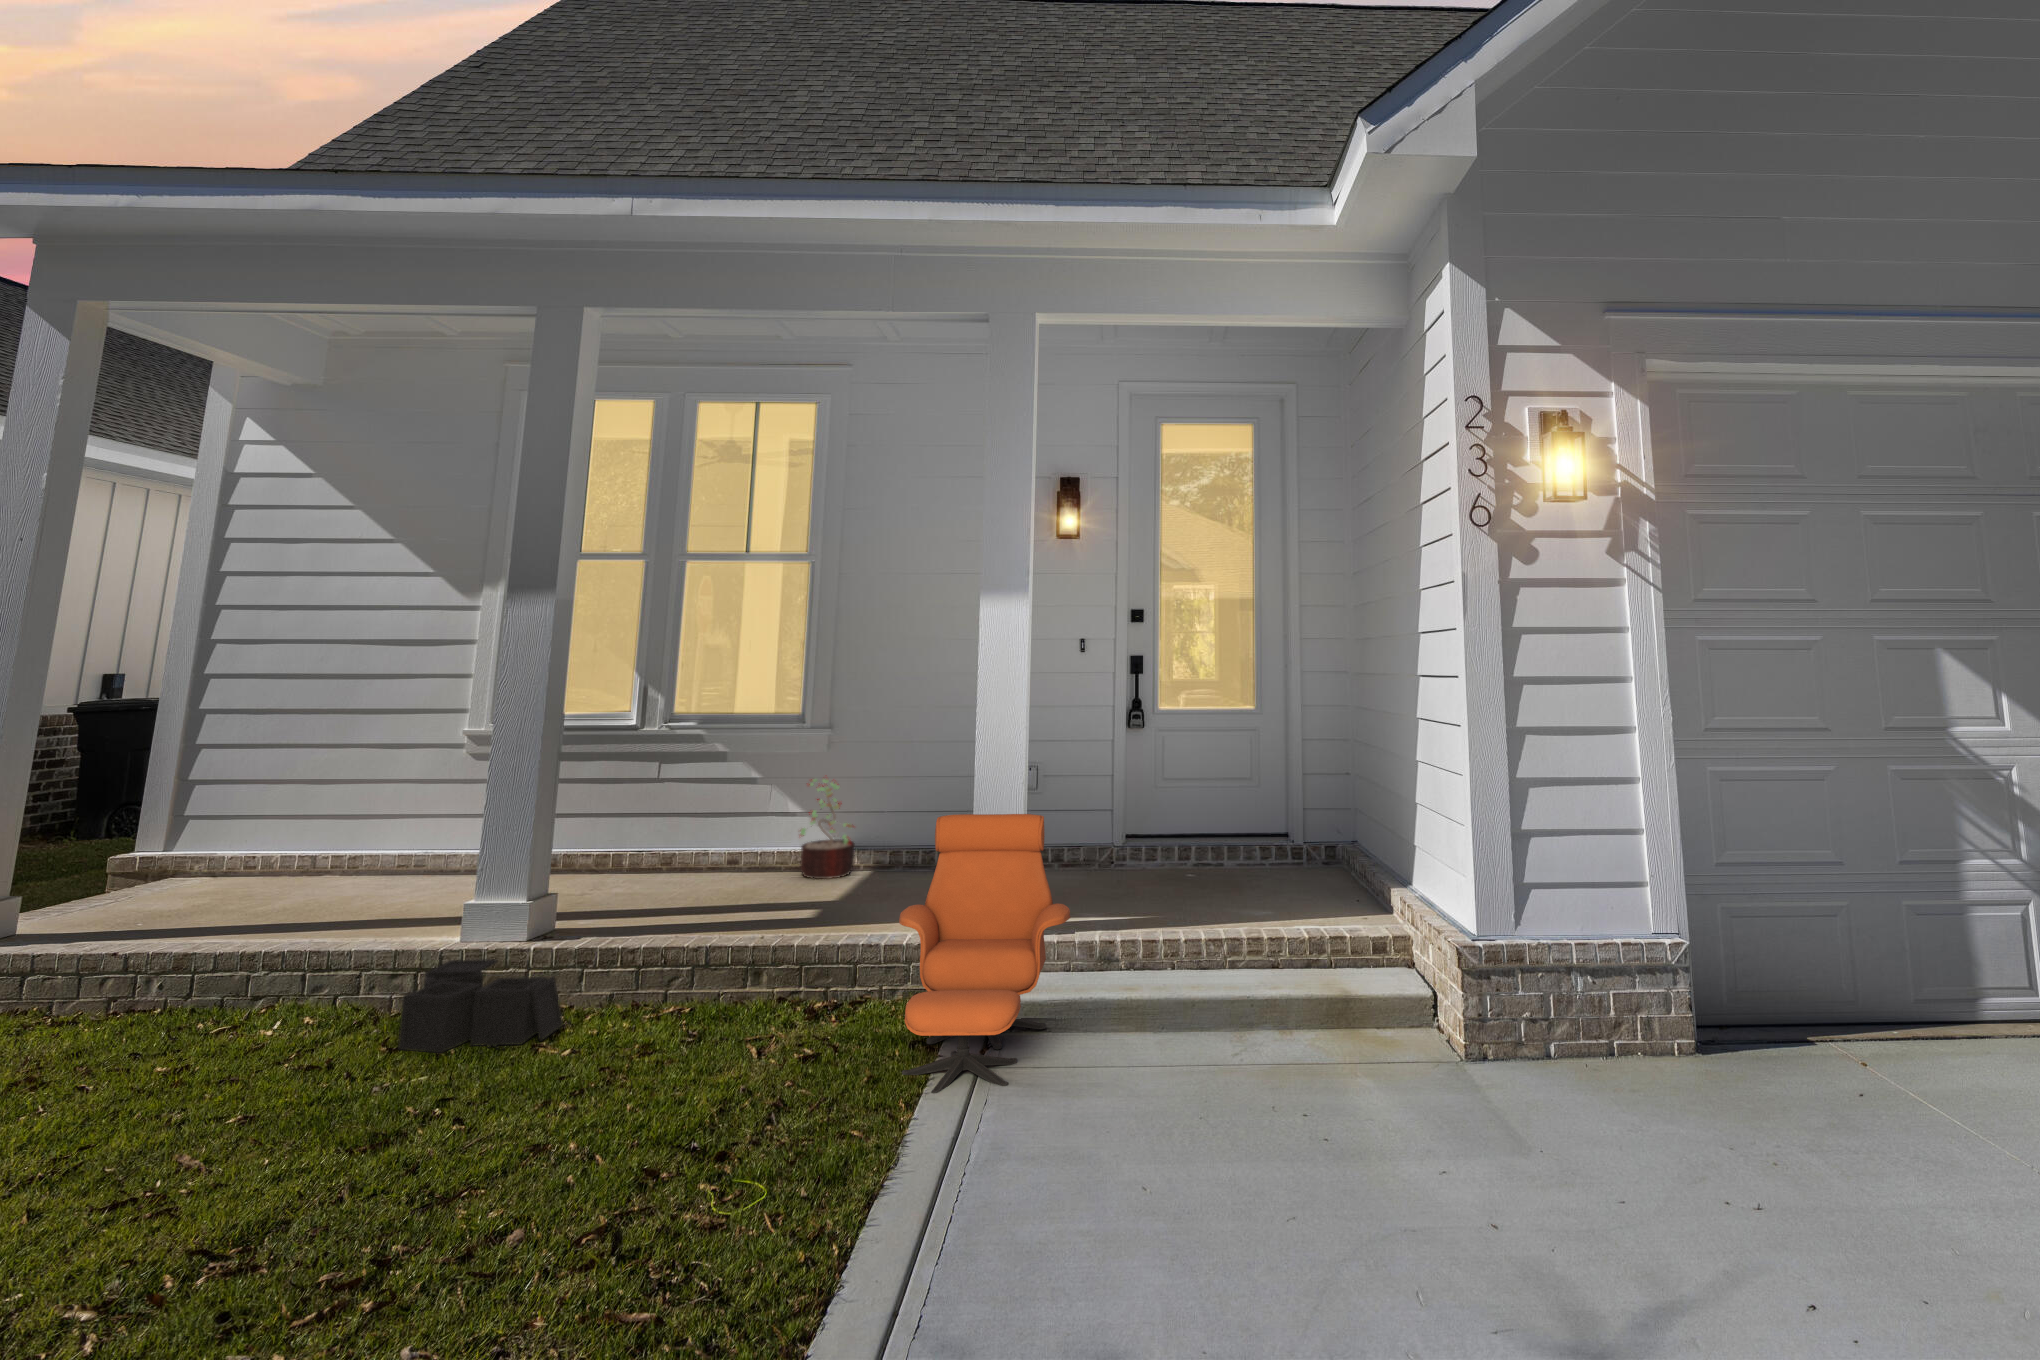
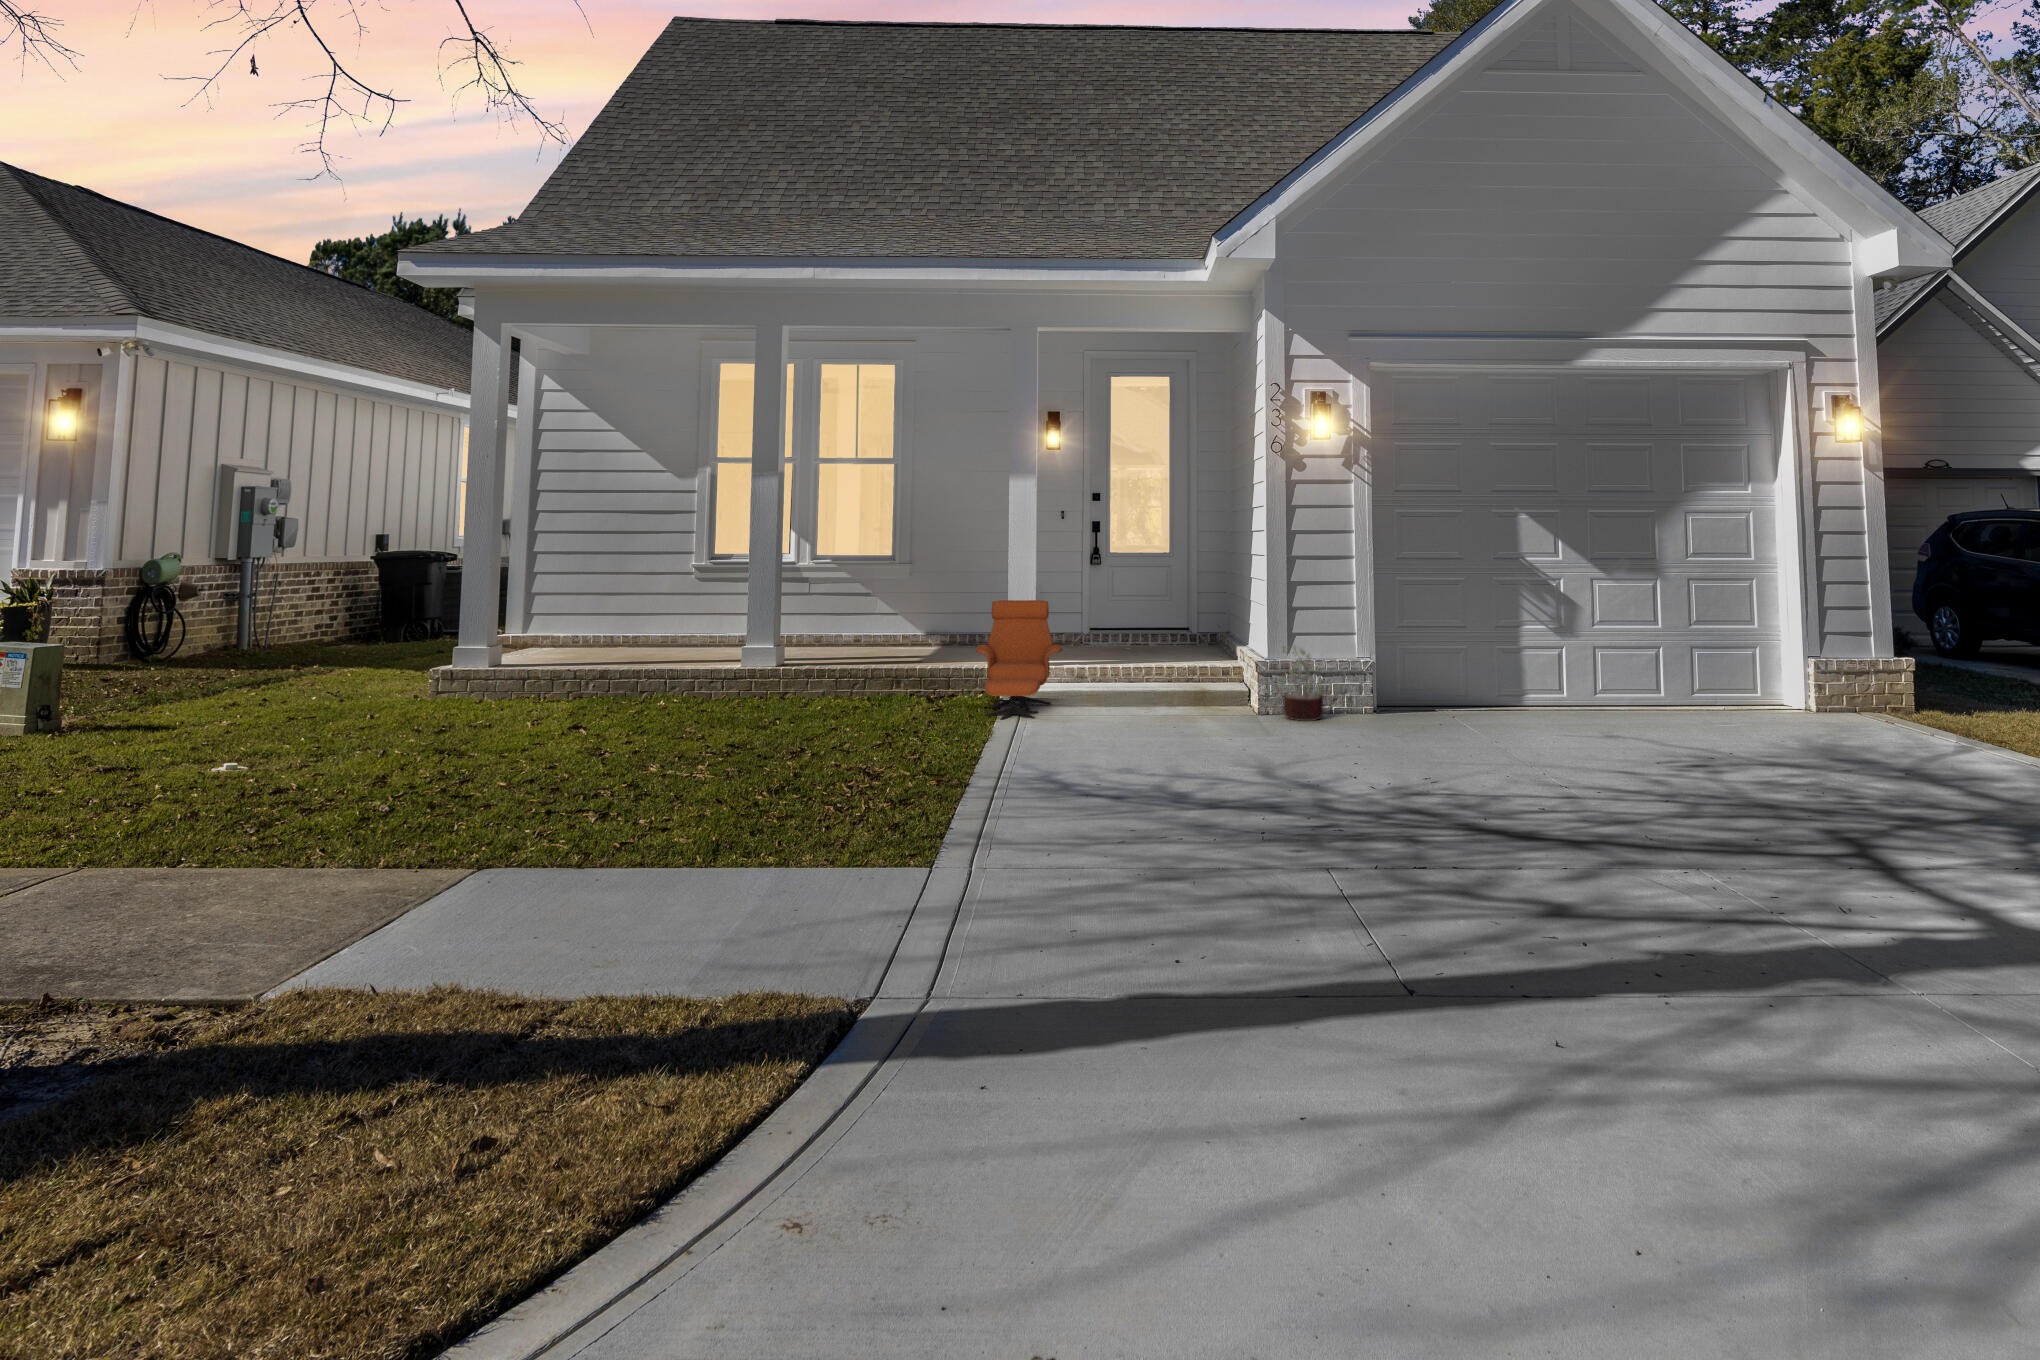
decorative plant: present [800,779,855,879] -> present [1277,647,1324,721]
storage bin: present [398,959,563,1053] -> none [732,673,806,709]

